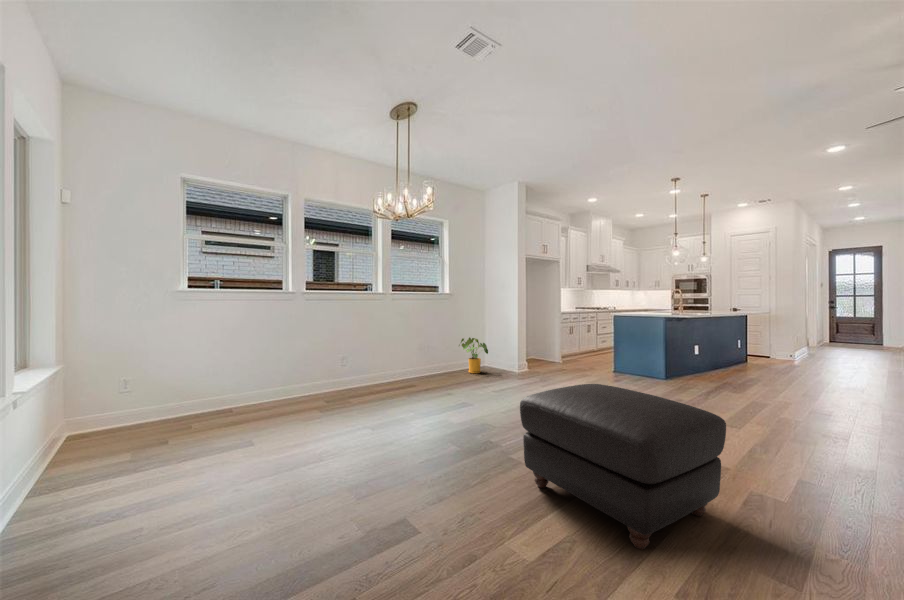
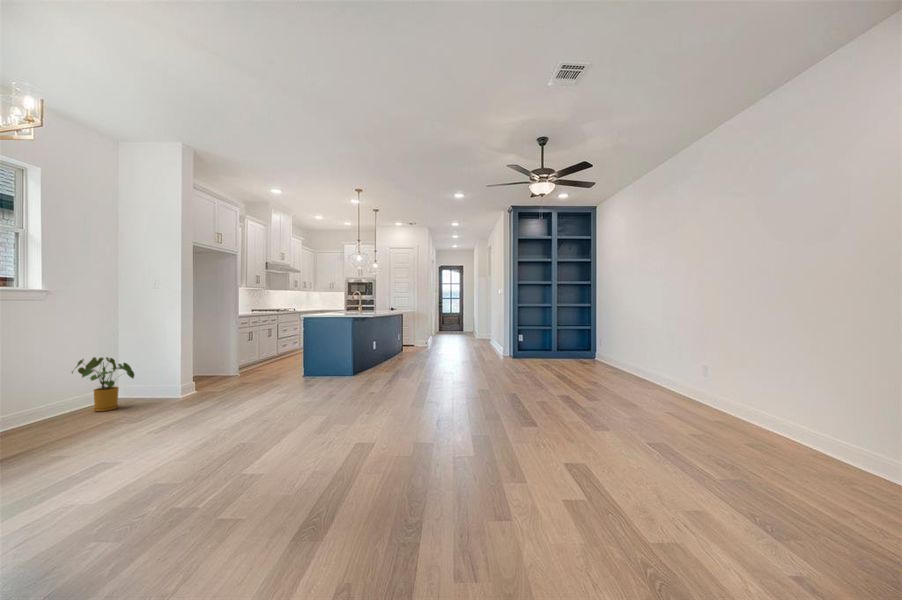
ottoman: present [520,384,726,549] -> none [258,392,458,554]

